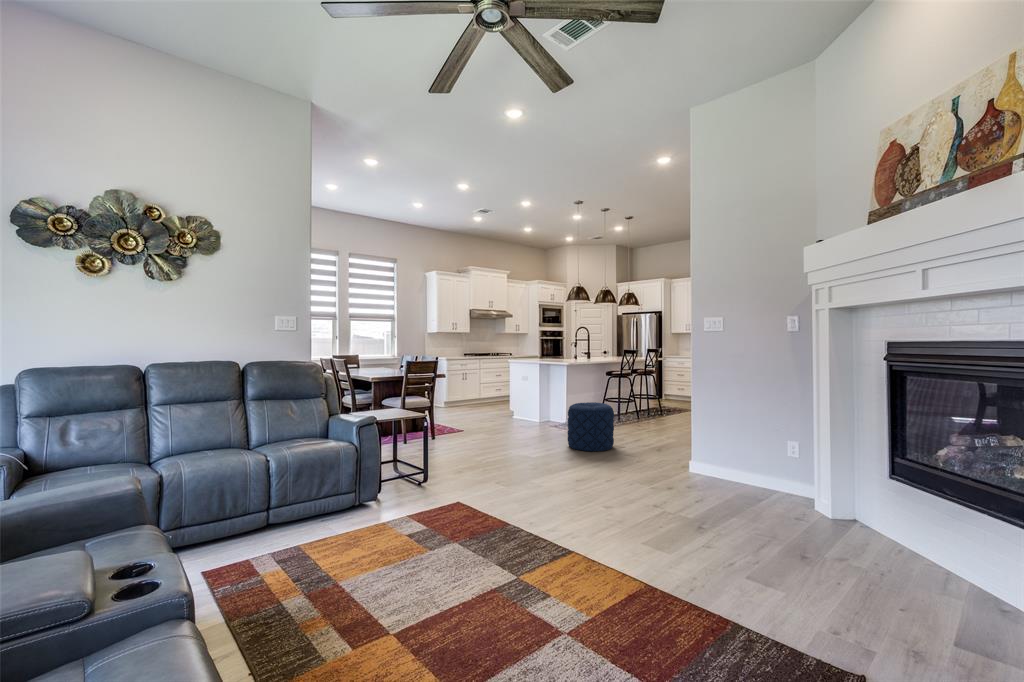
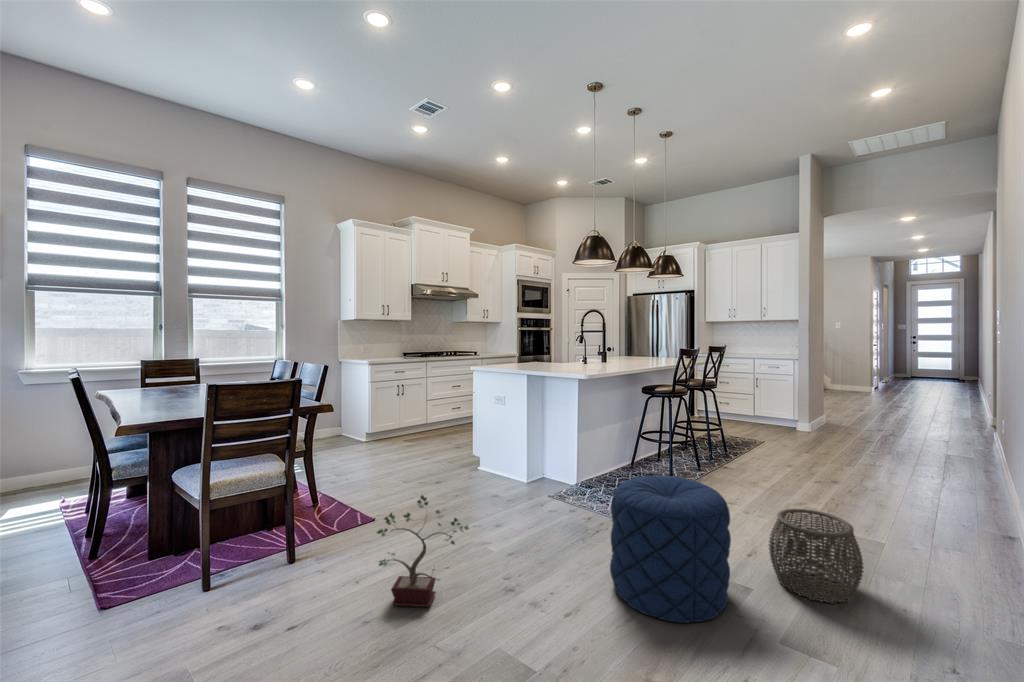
potted plant: none [474,405,511,448] -> present [377,495,469,607]
woven basket: none [635,417,669,449] -> present [769,509,864,604]

